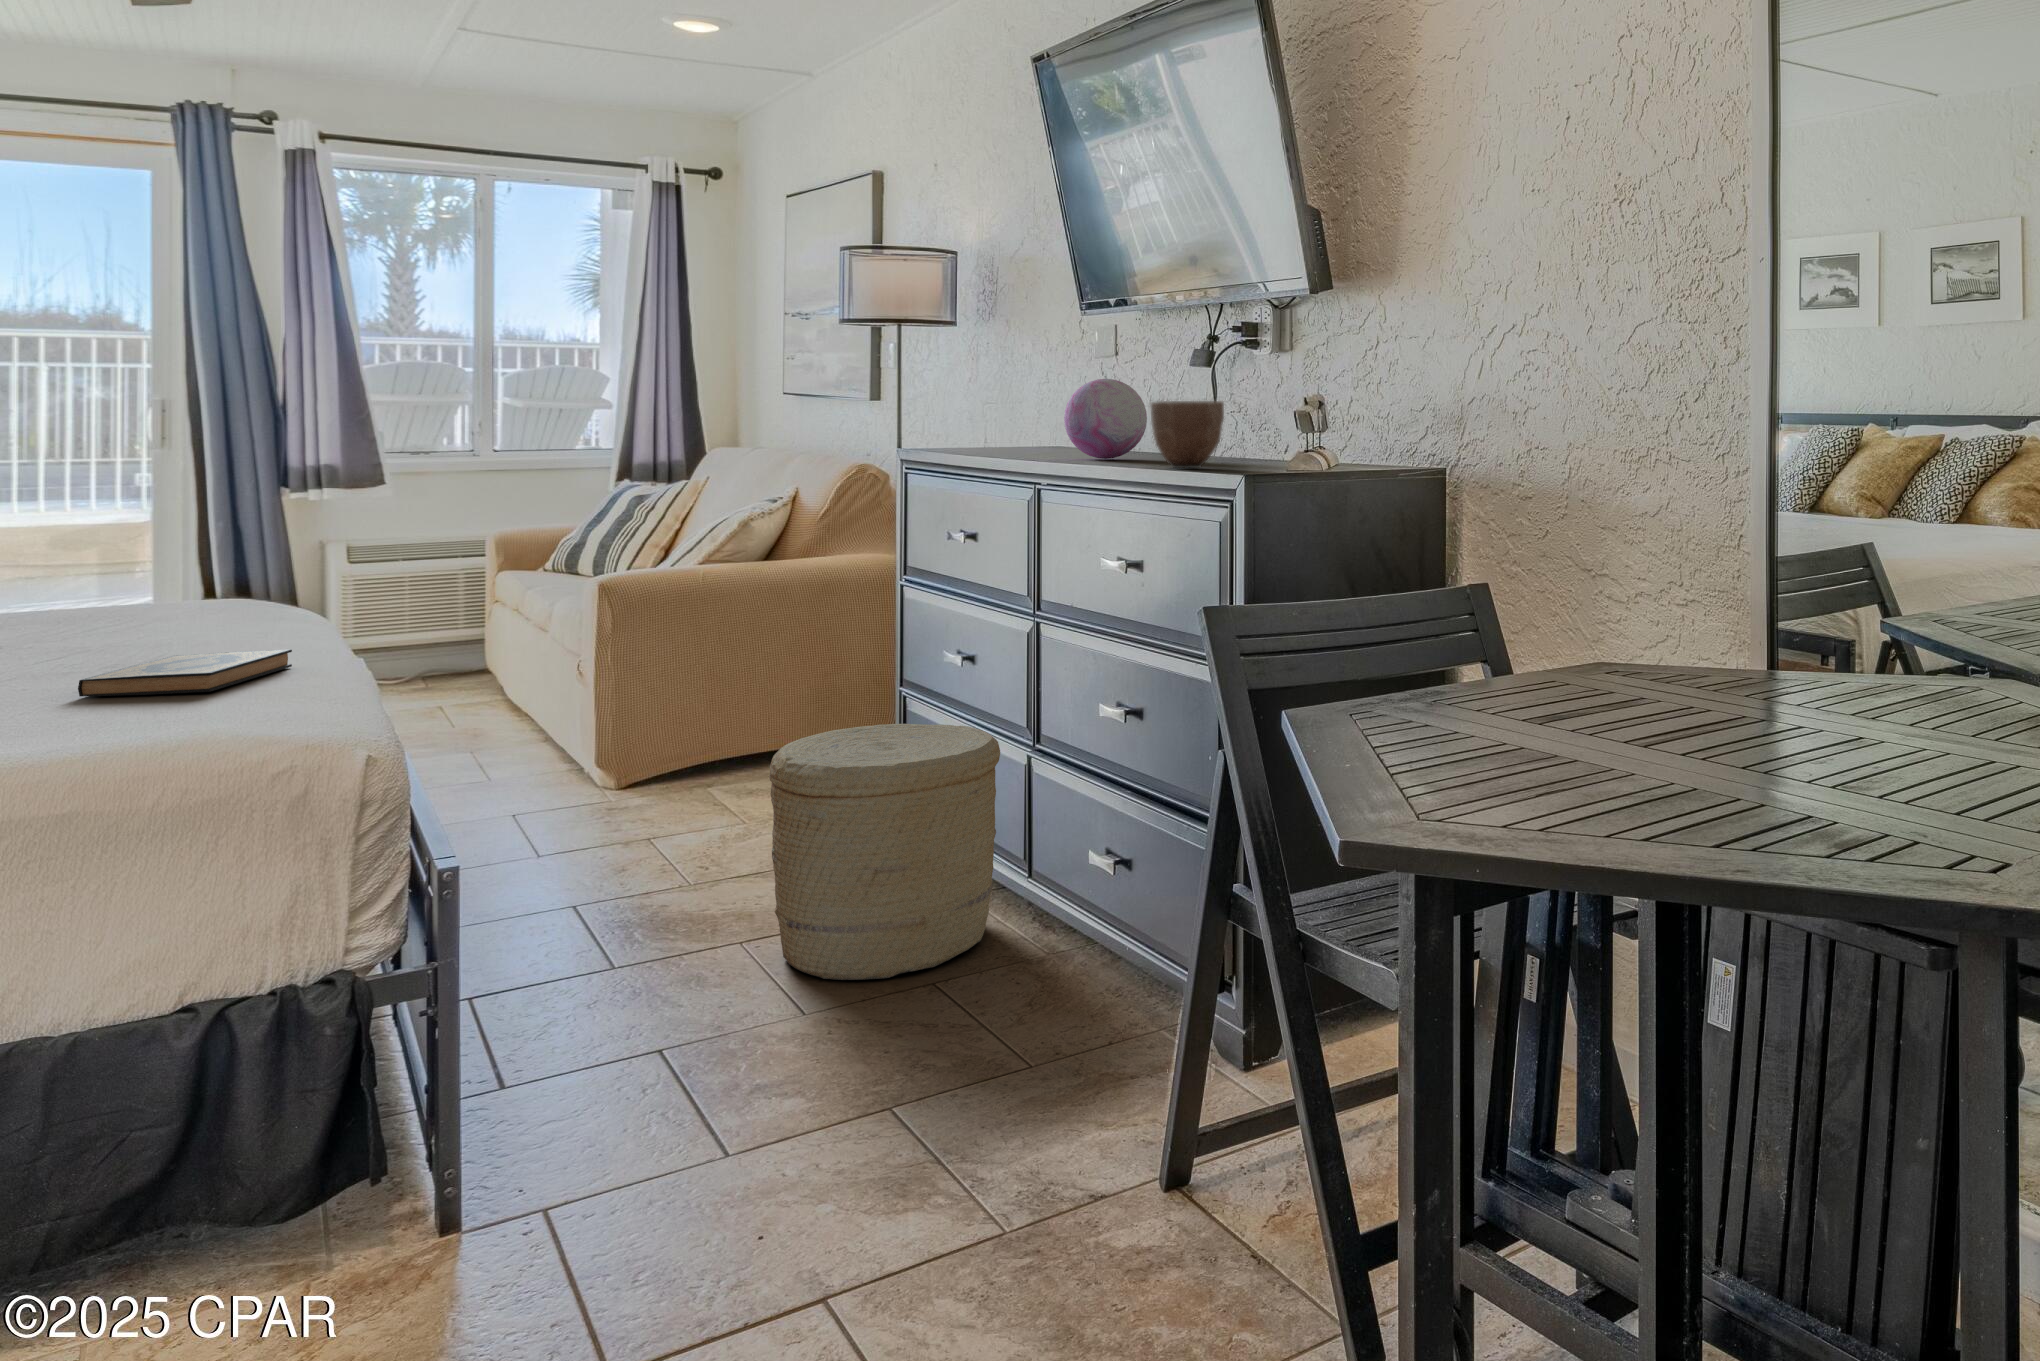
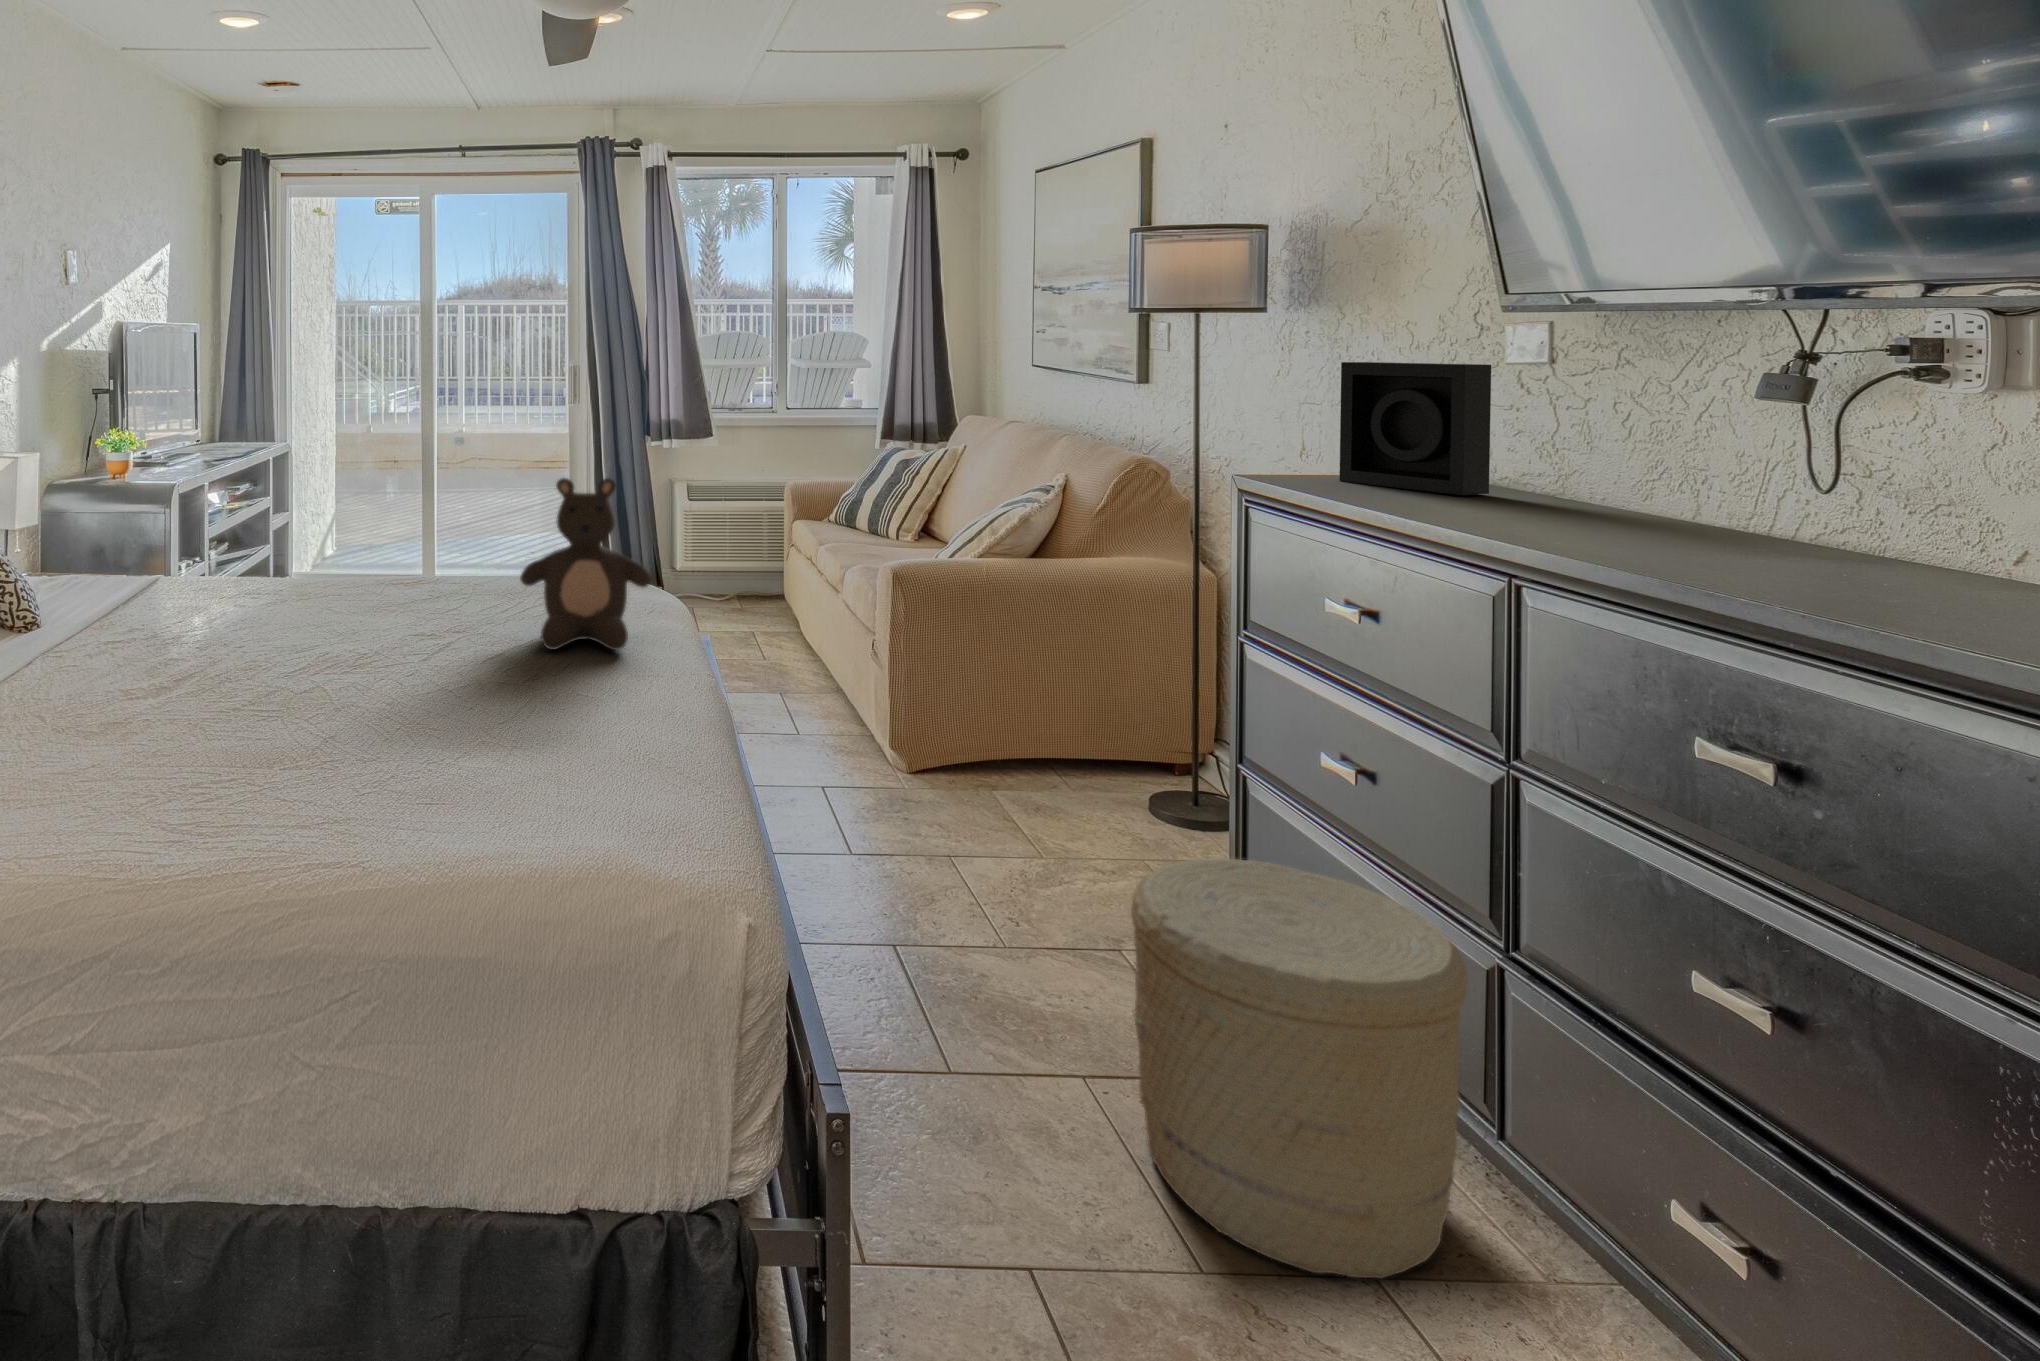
speaker: none [977,360,1068,454] -> present [1340,362,1491,495]
decorative orb: present [1064,379,1147,459] -> none [1524,403,1681,524]
decorative bowl: present [1151,401,1224,468] -> none [1792,468,1979,596]
teddy bear: none [79,465,277,649] -> present [520,478,651,650]
hardback book: present [78,650,292,696] -> none [511,682,666,750]

